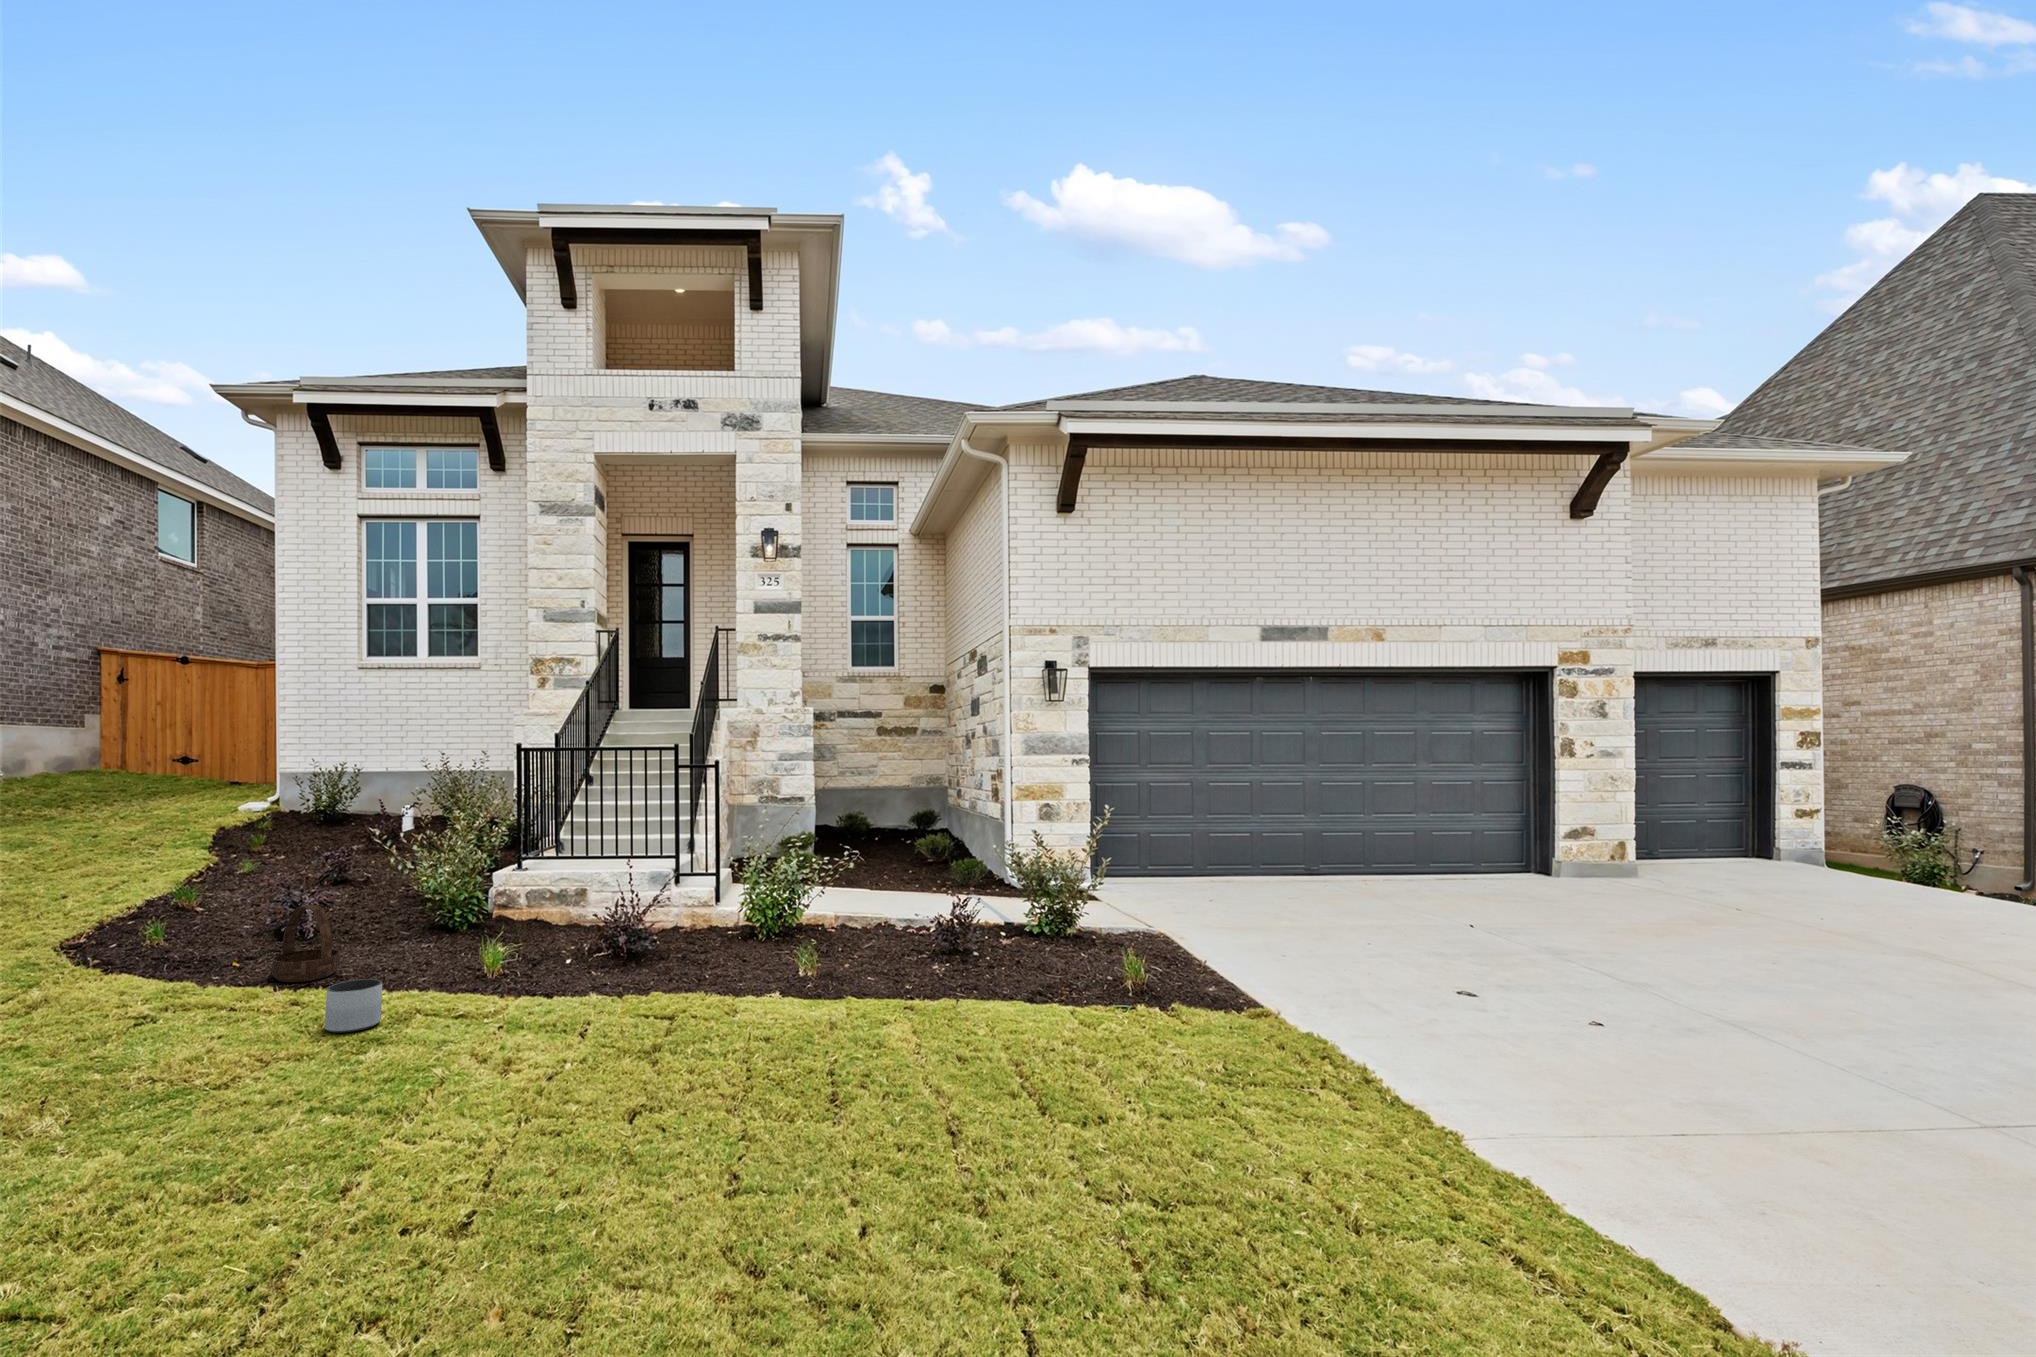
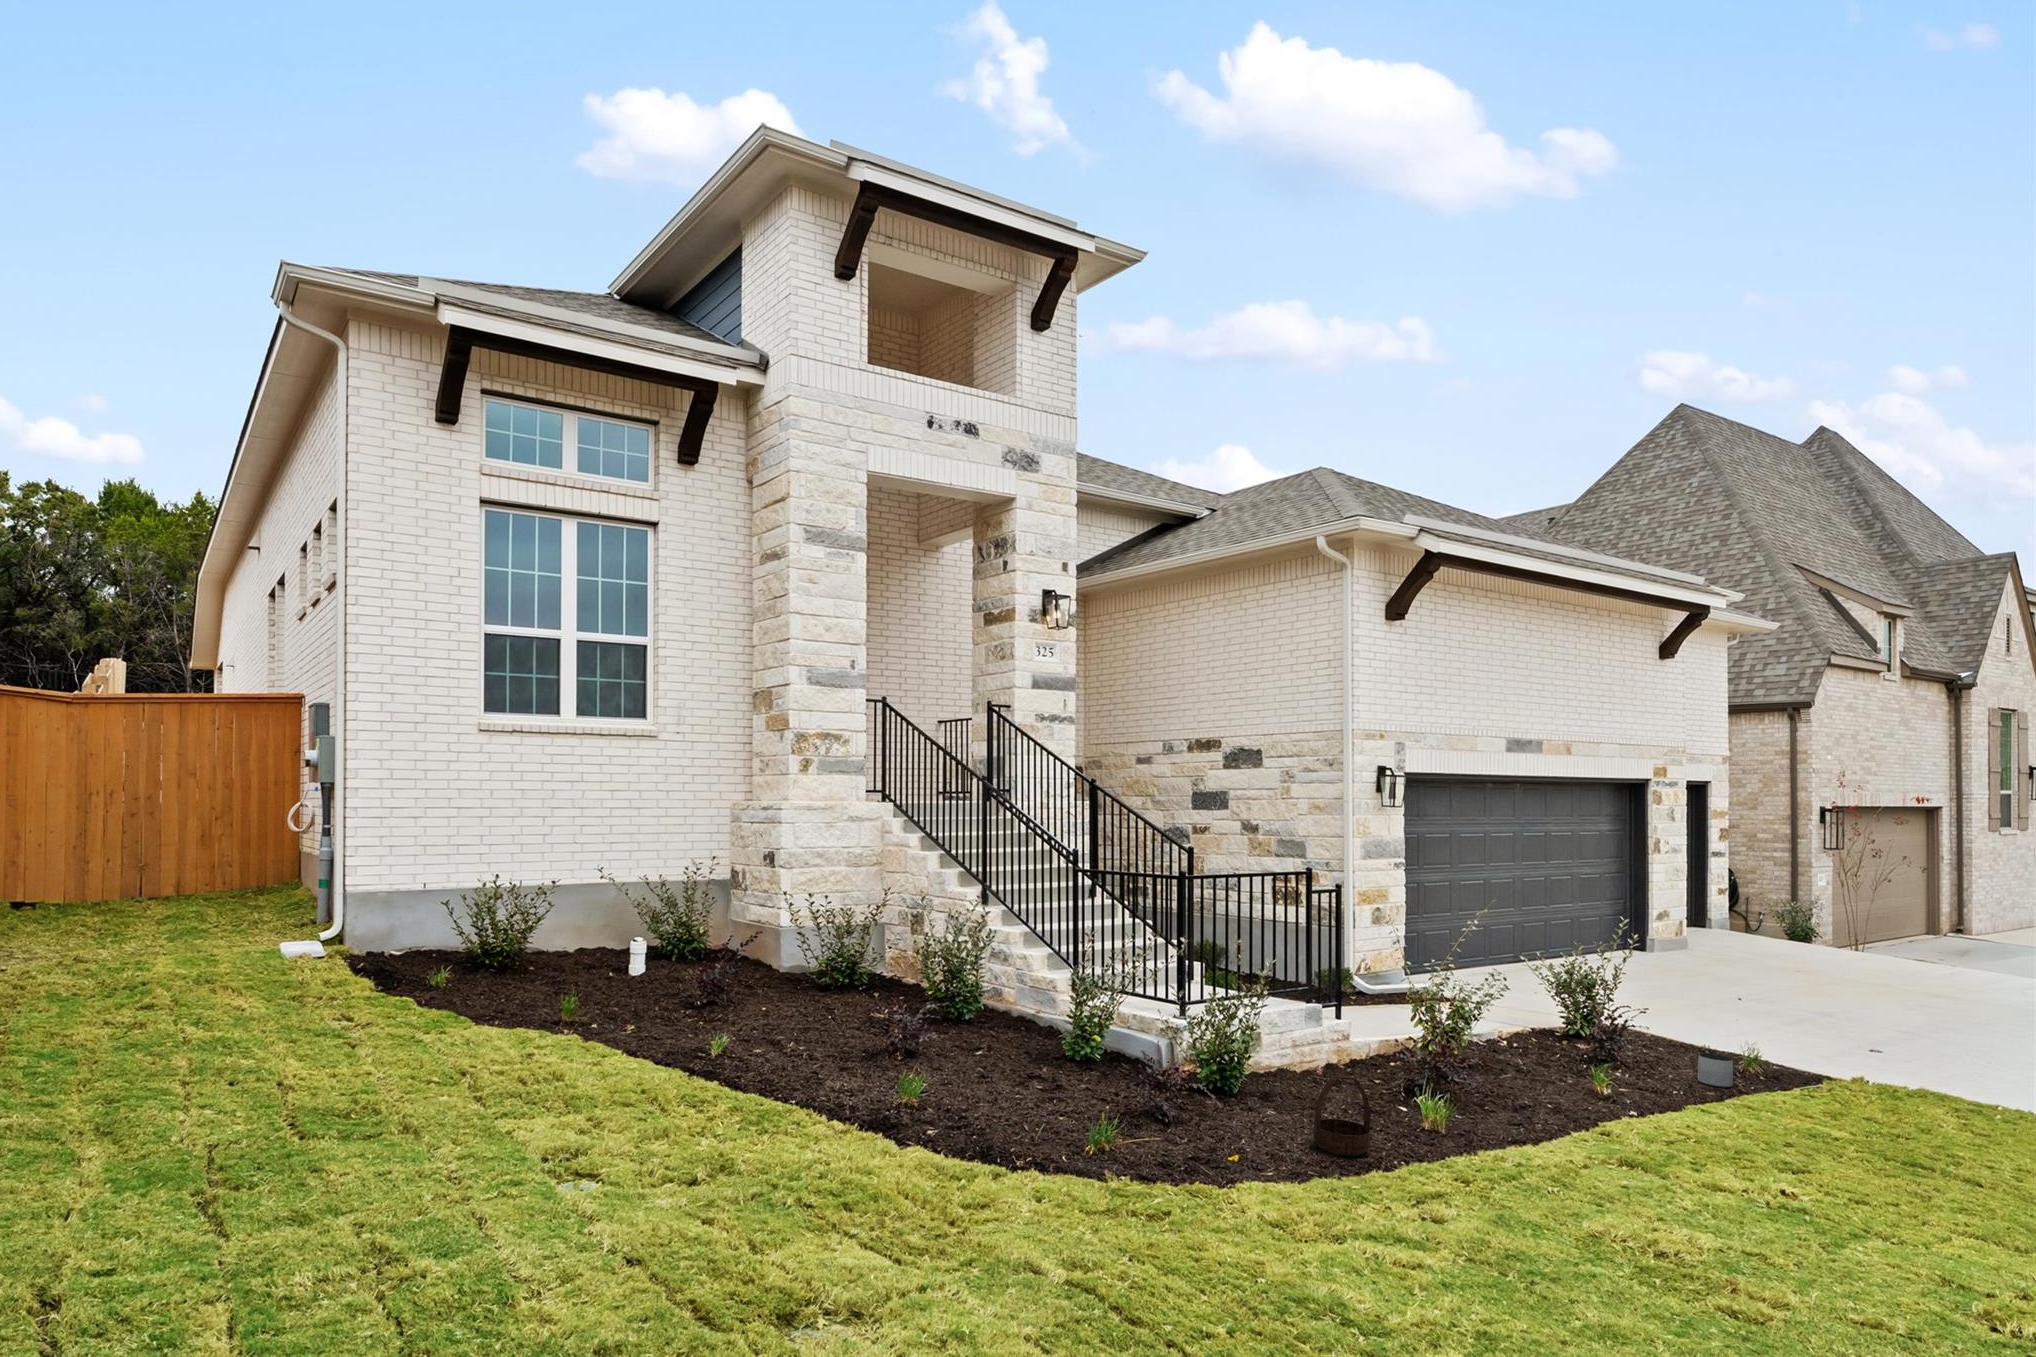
planter: present [324,979,382,1033] -> present [1698,1053,1733,1088]

